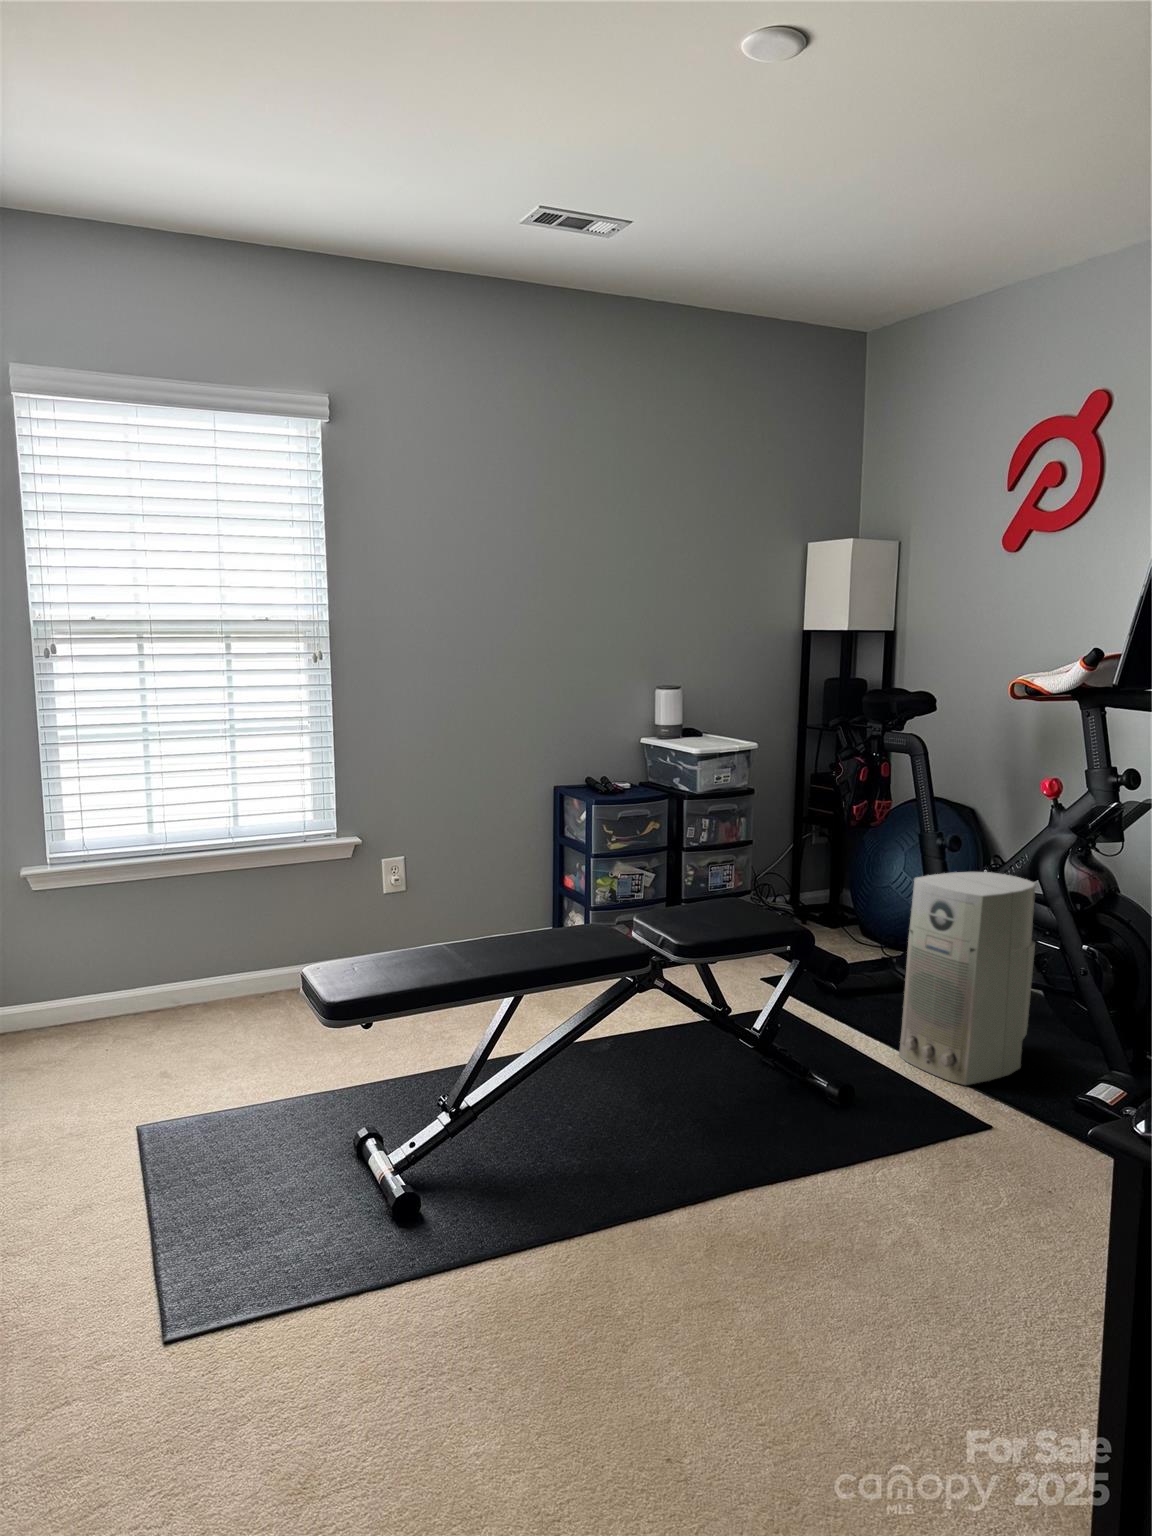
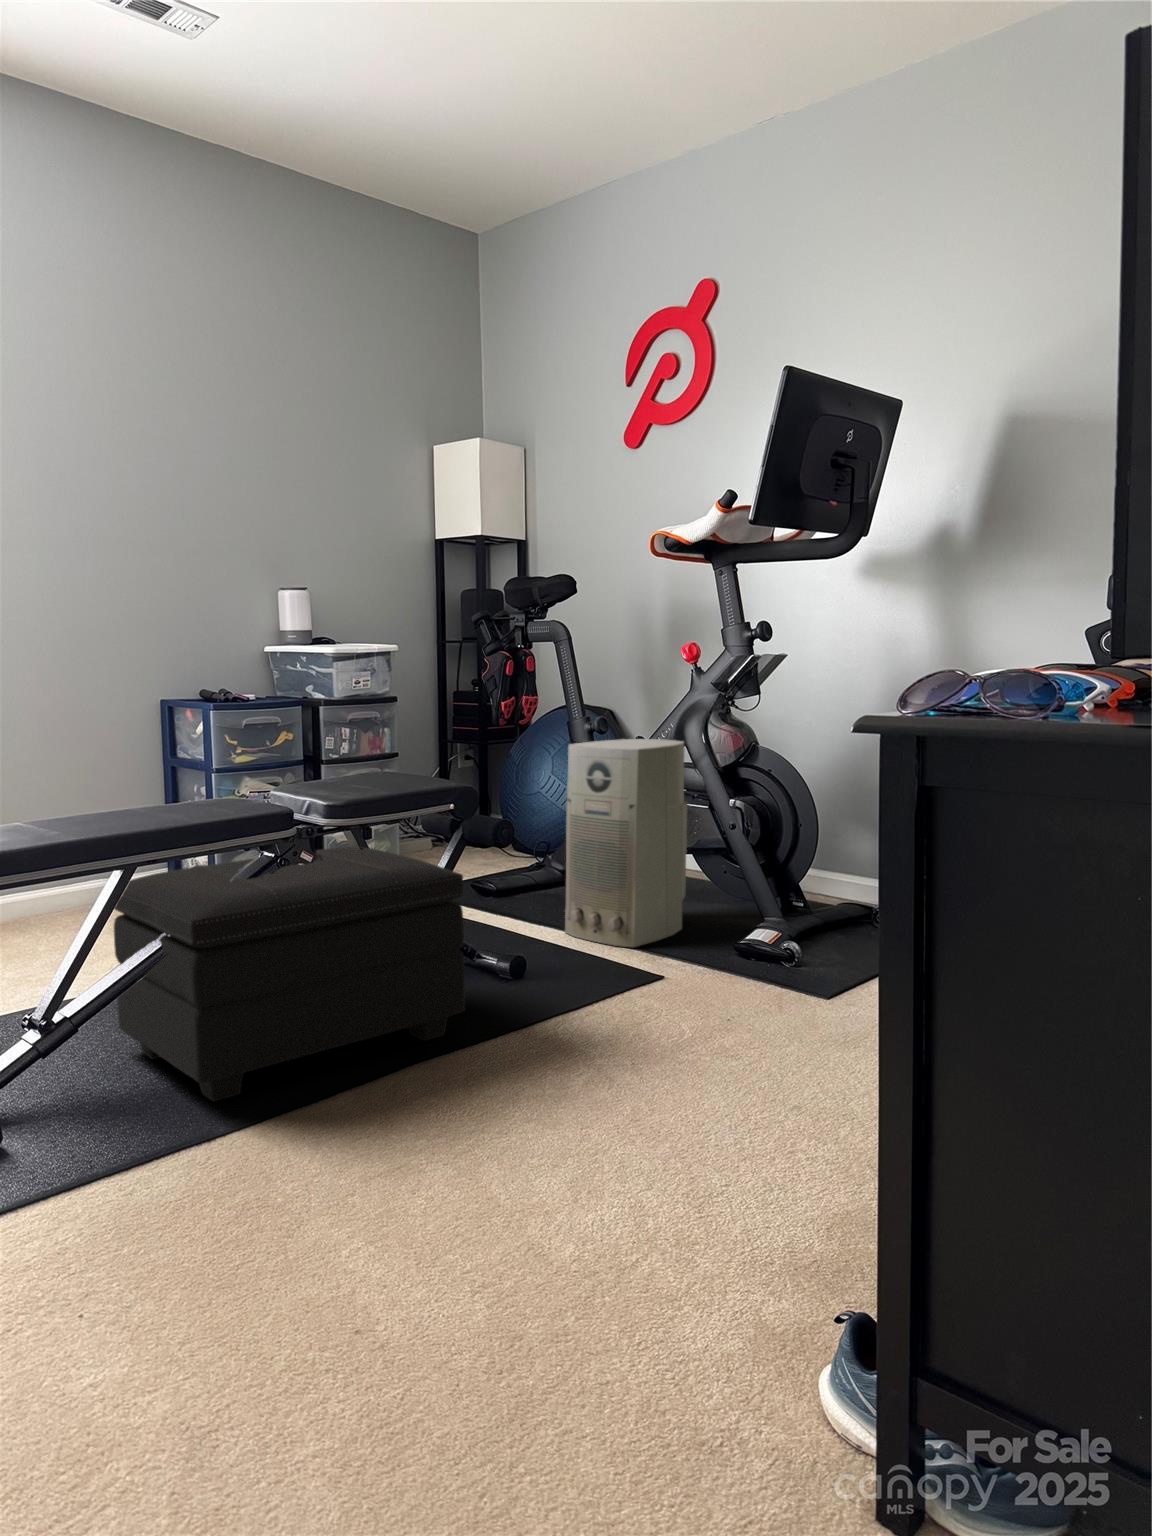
footstool: none [501,976,795,1203] -> present [114,847,465,1101]

